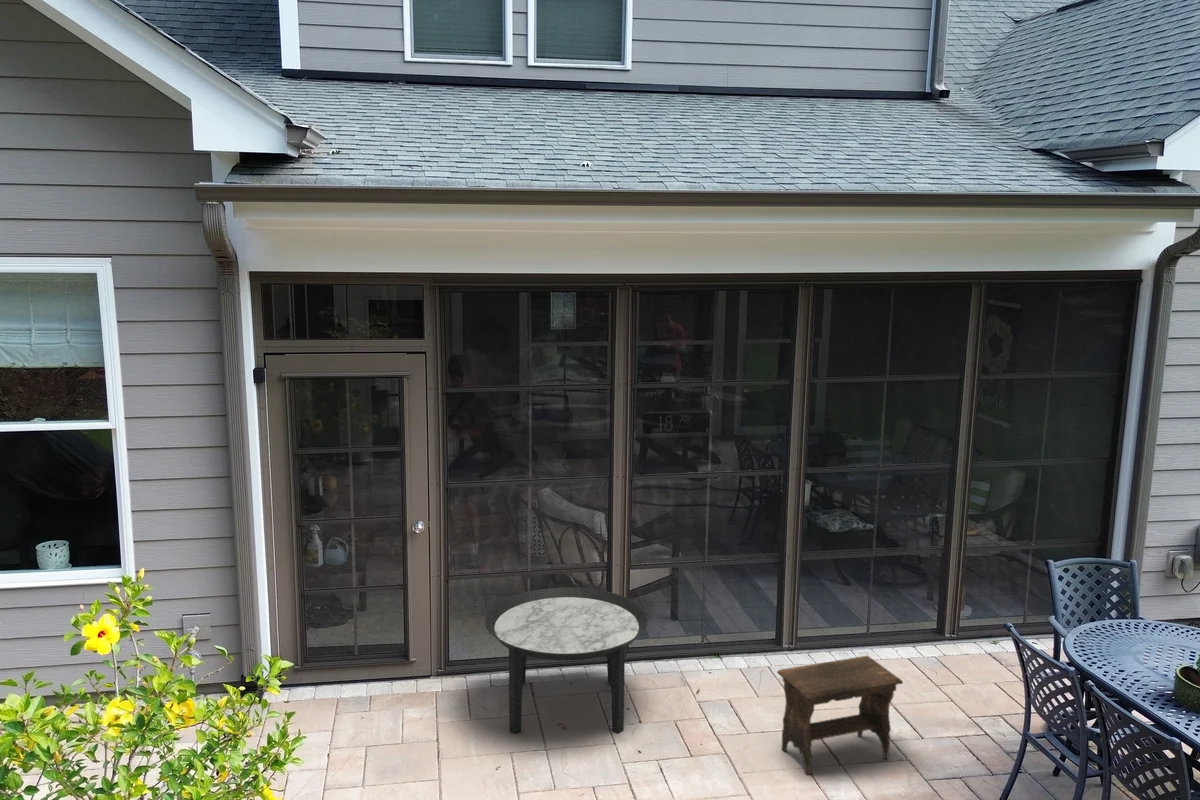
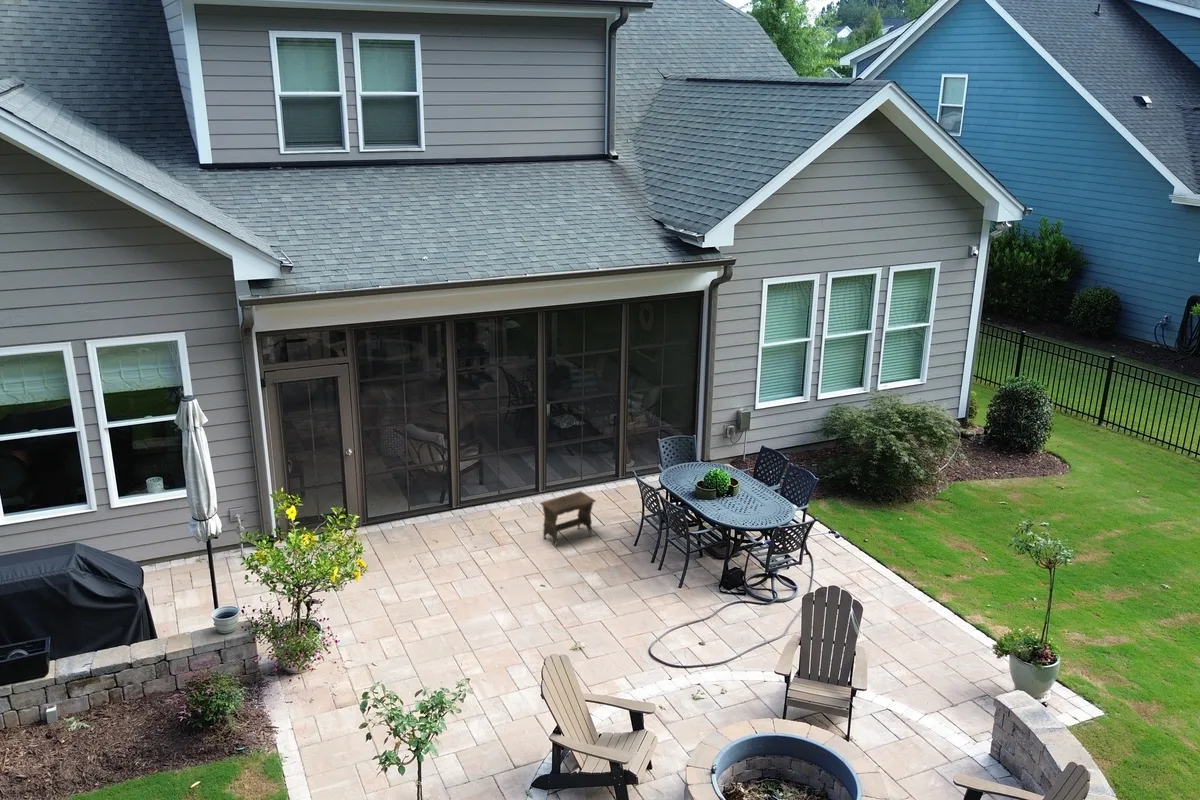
round table: present [485,587,649,734] -> none [391,474,475,549]

